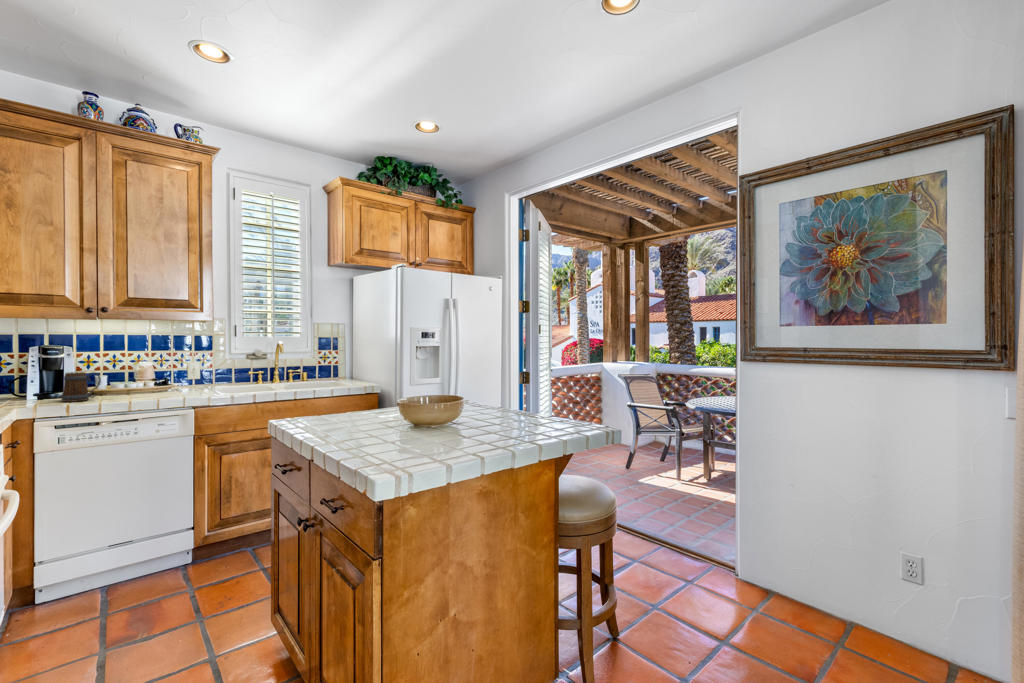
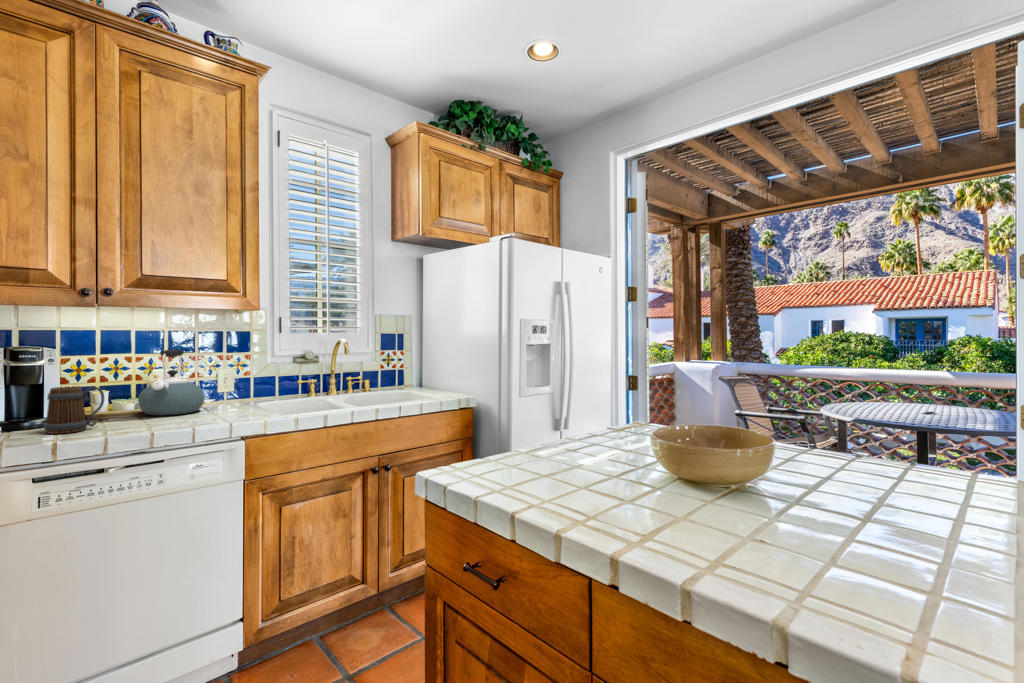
kettle: none [127,348,174,393] -> present [138,350,205,415]

